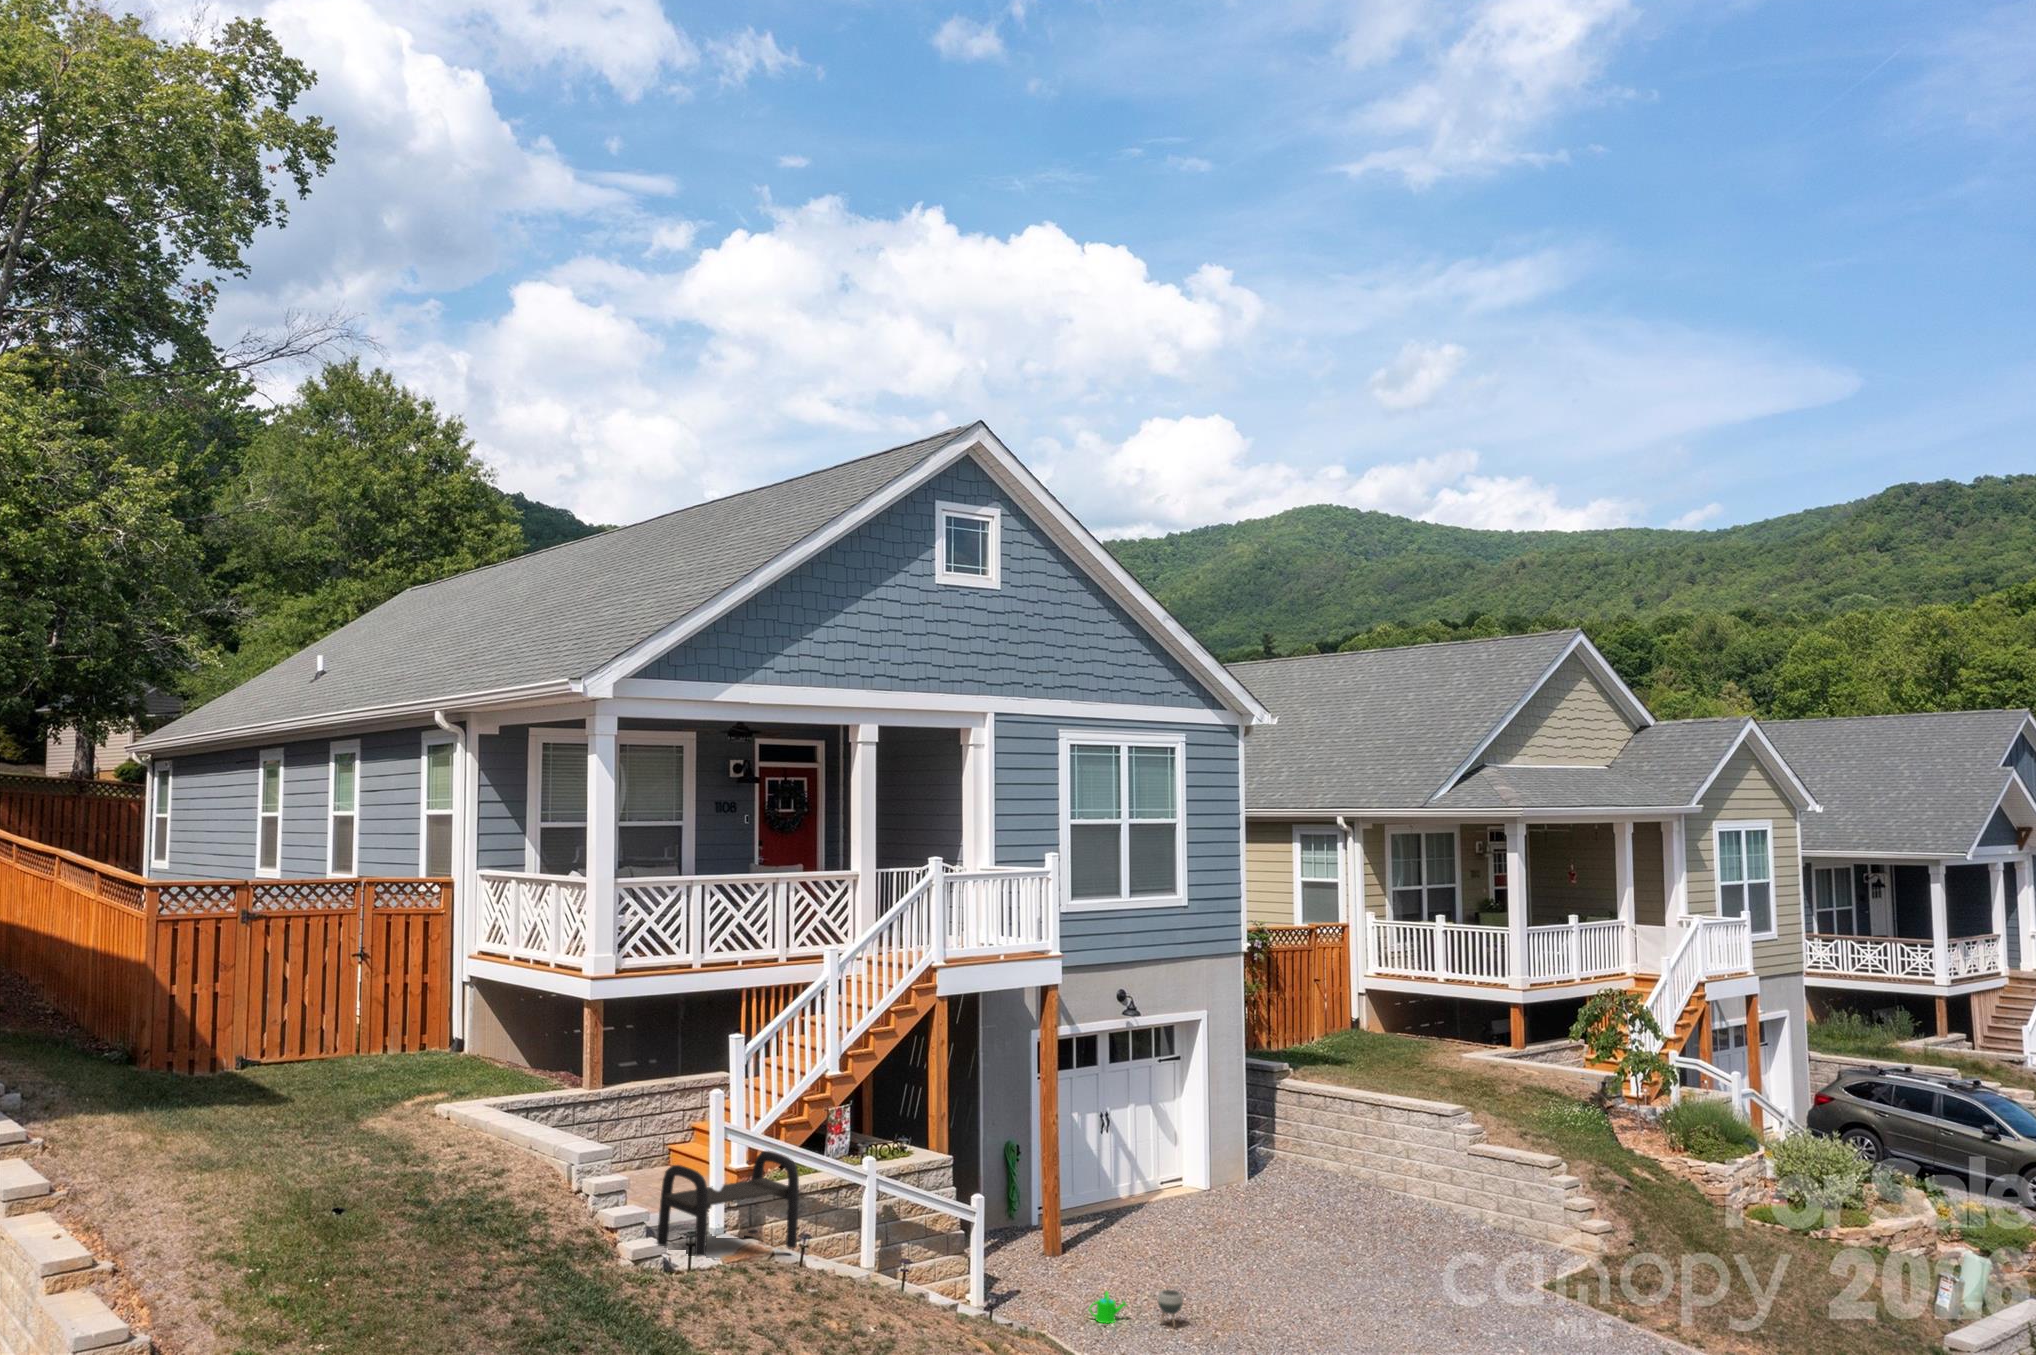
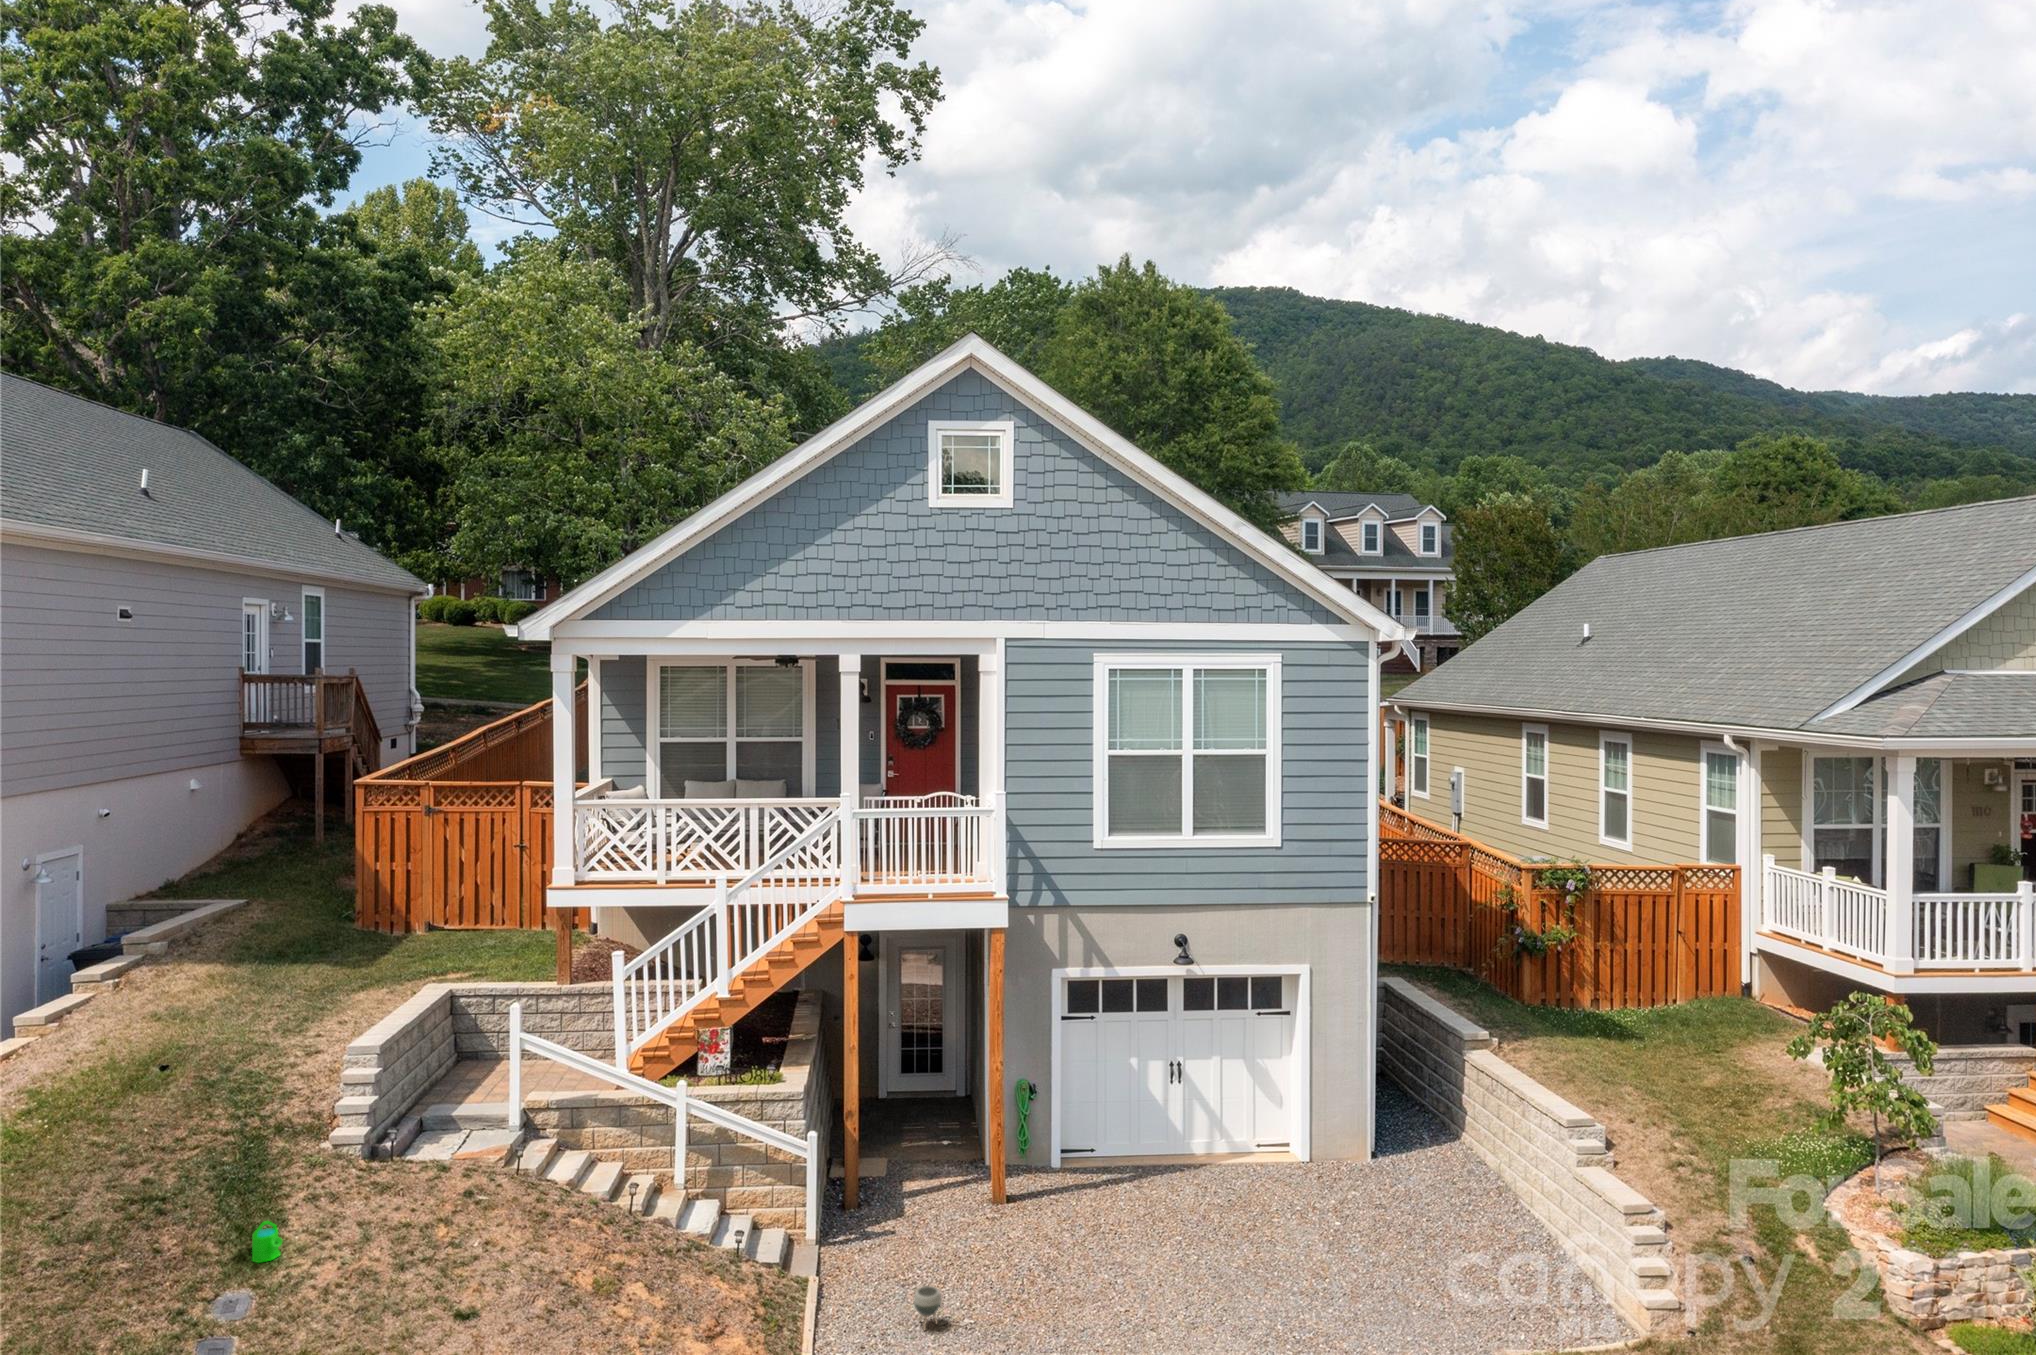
bench: present [657,1151,799,1256] -> none [368,1070,500,1168]
watering can: present [1088,1291,1126,1323] -> present [252,1221,282,1263]

